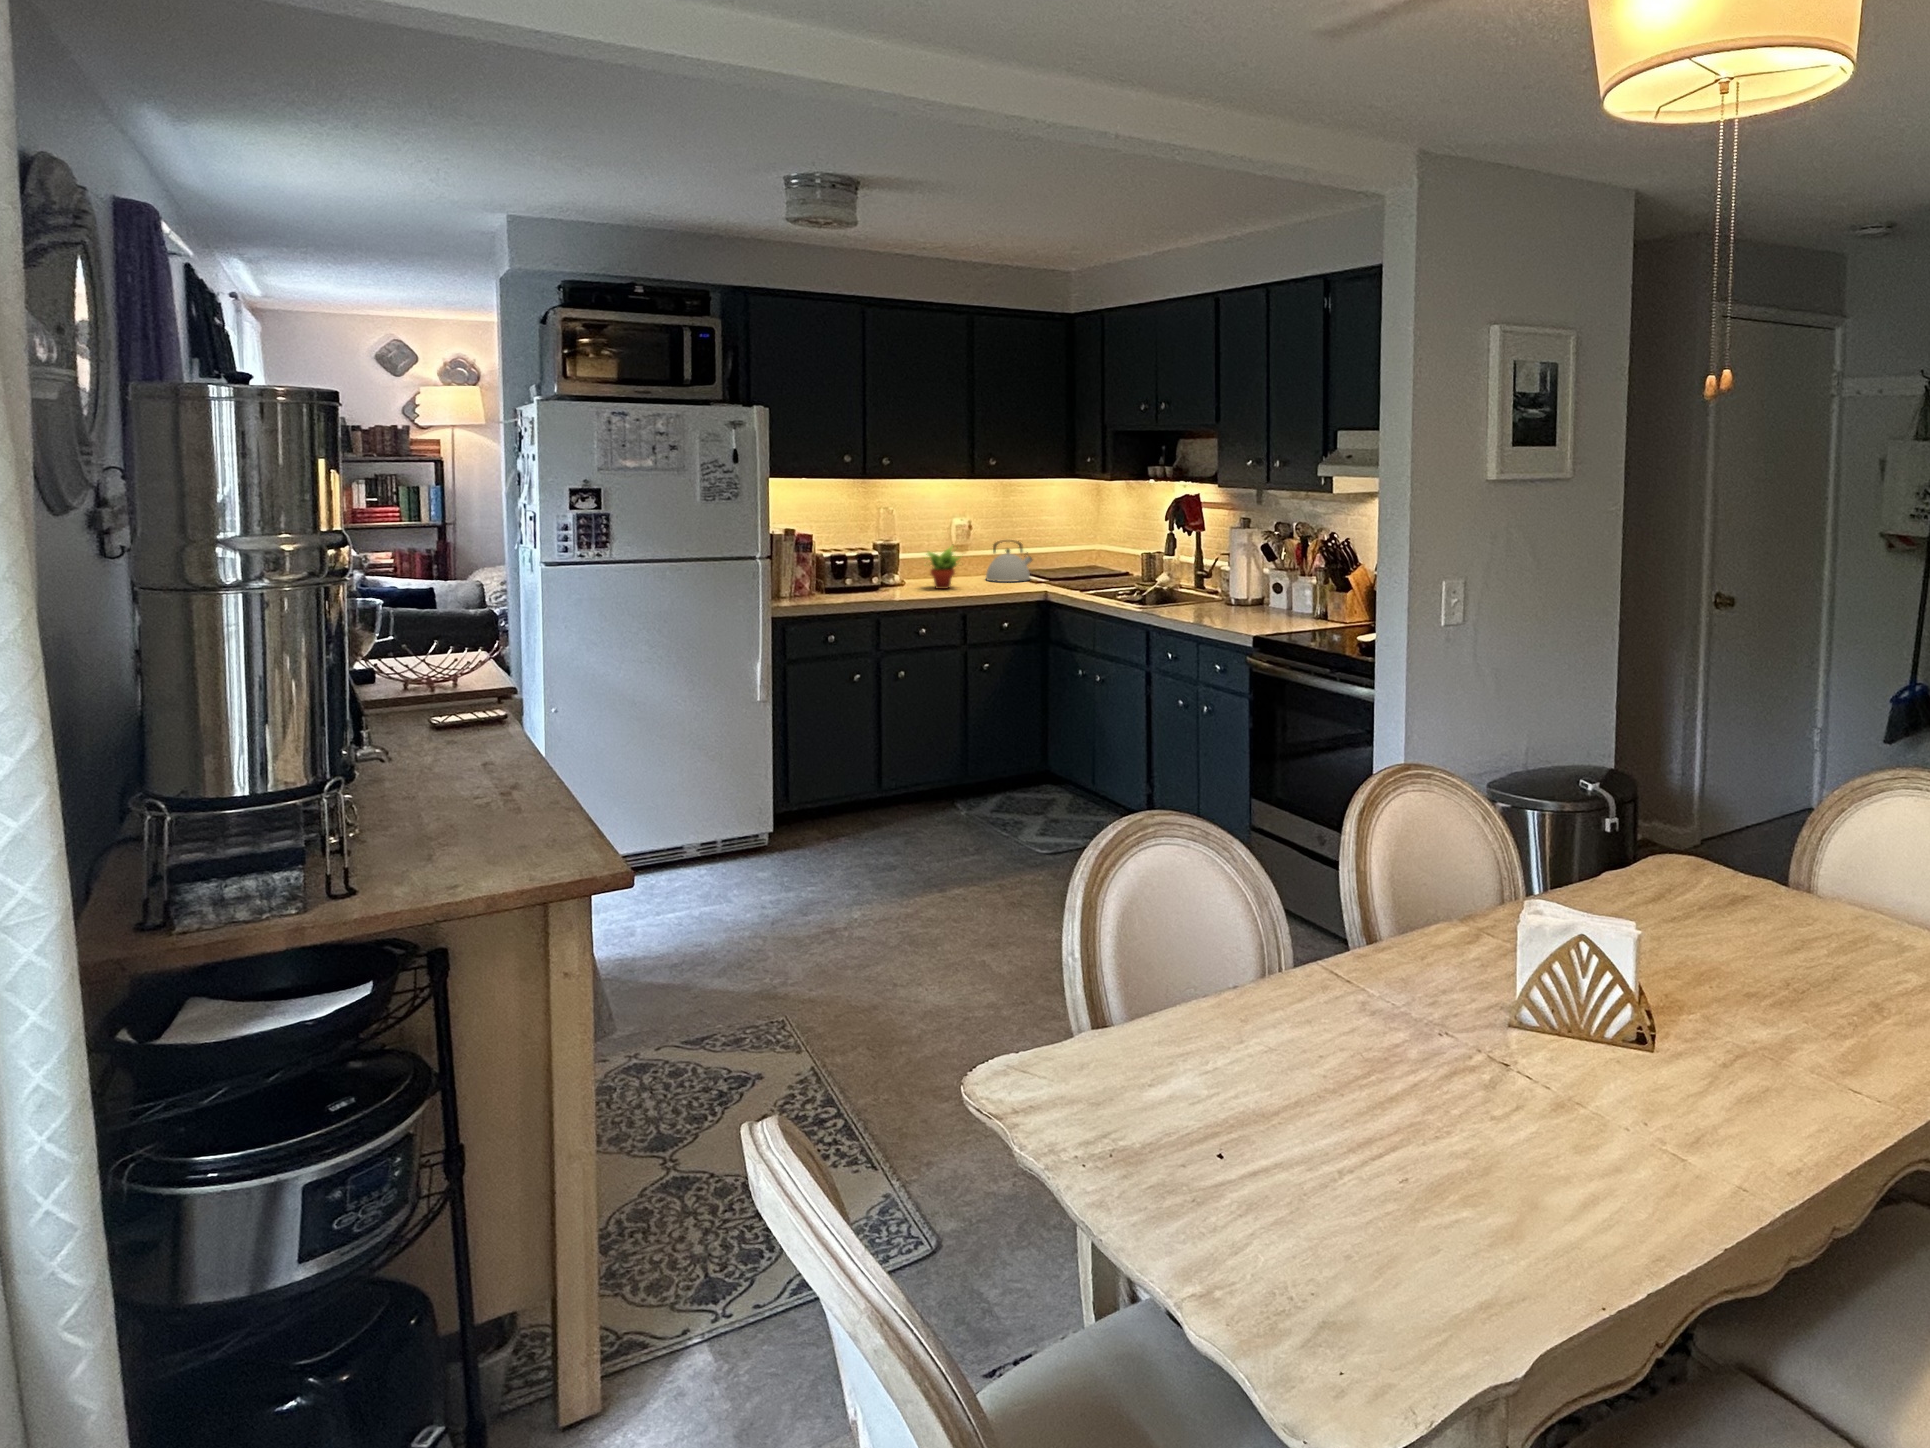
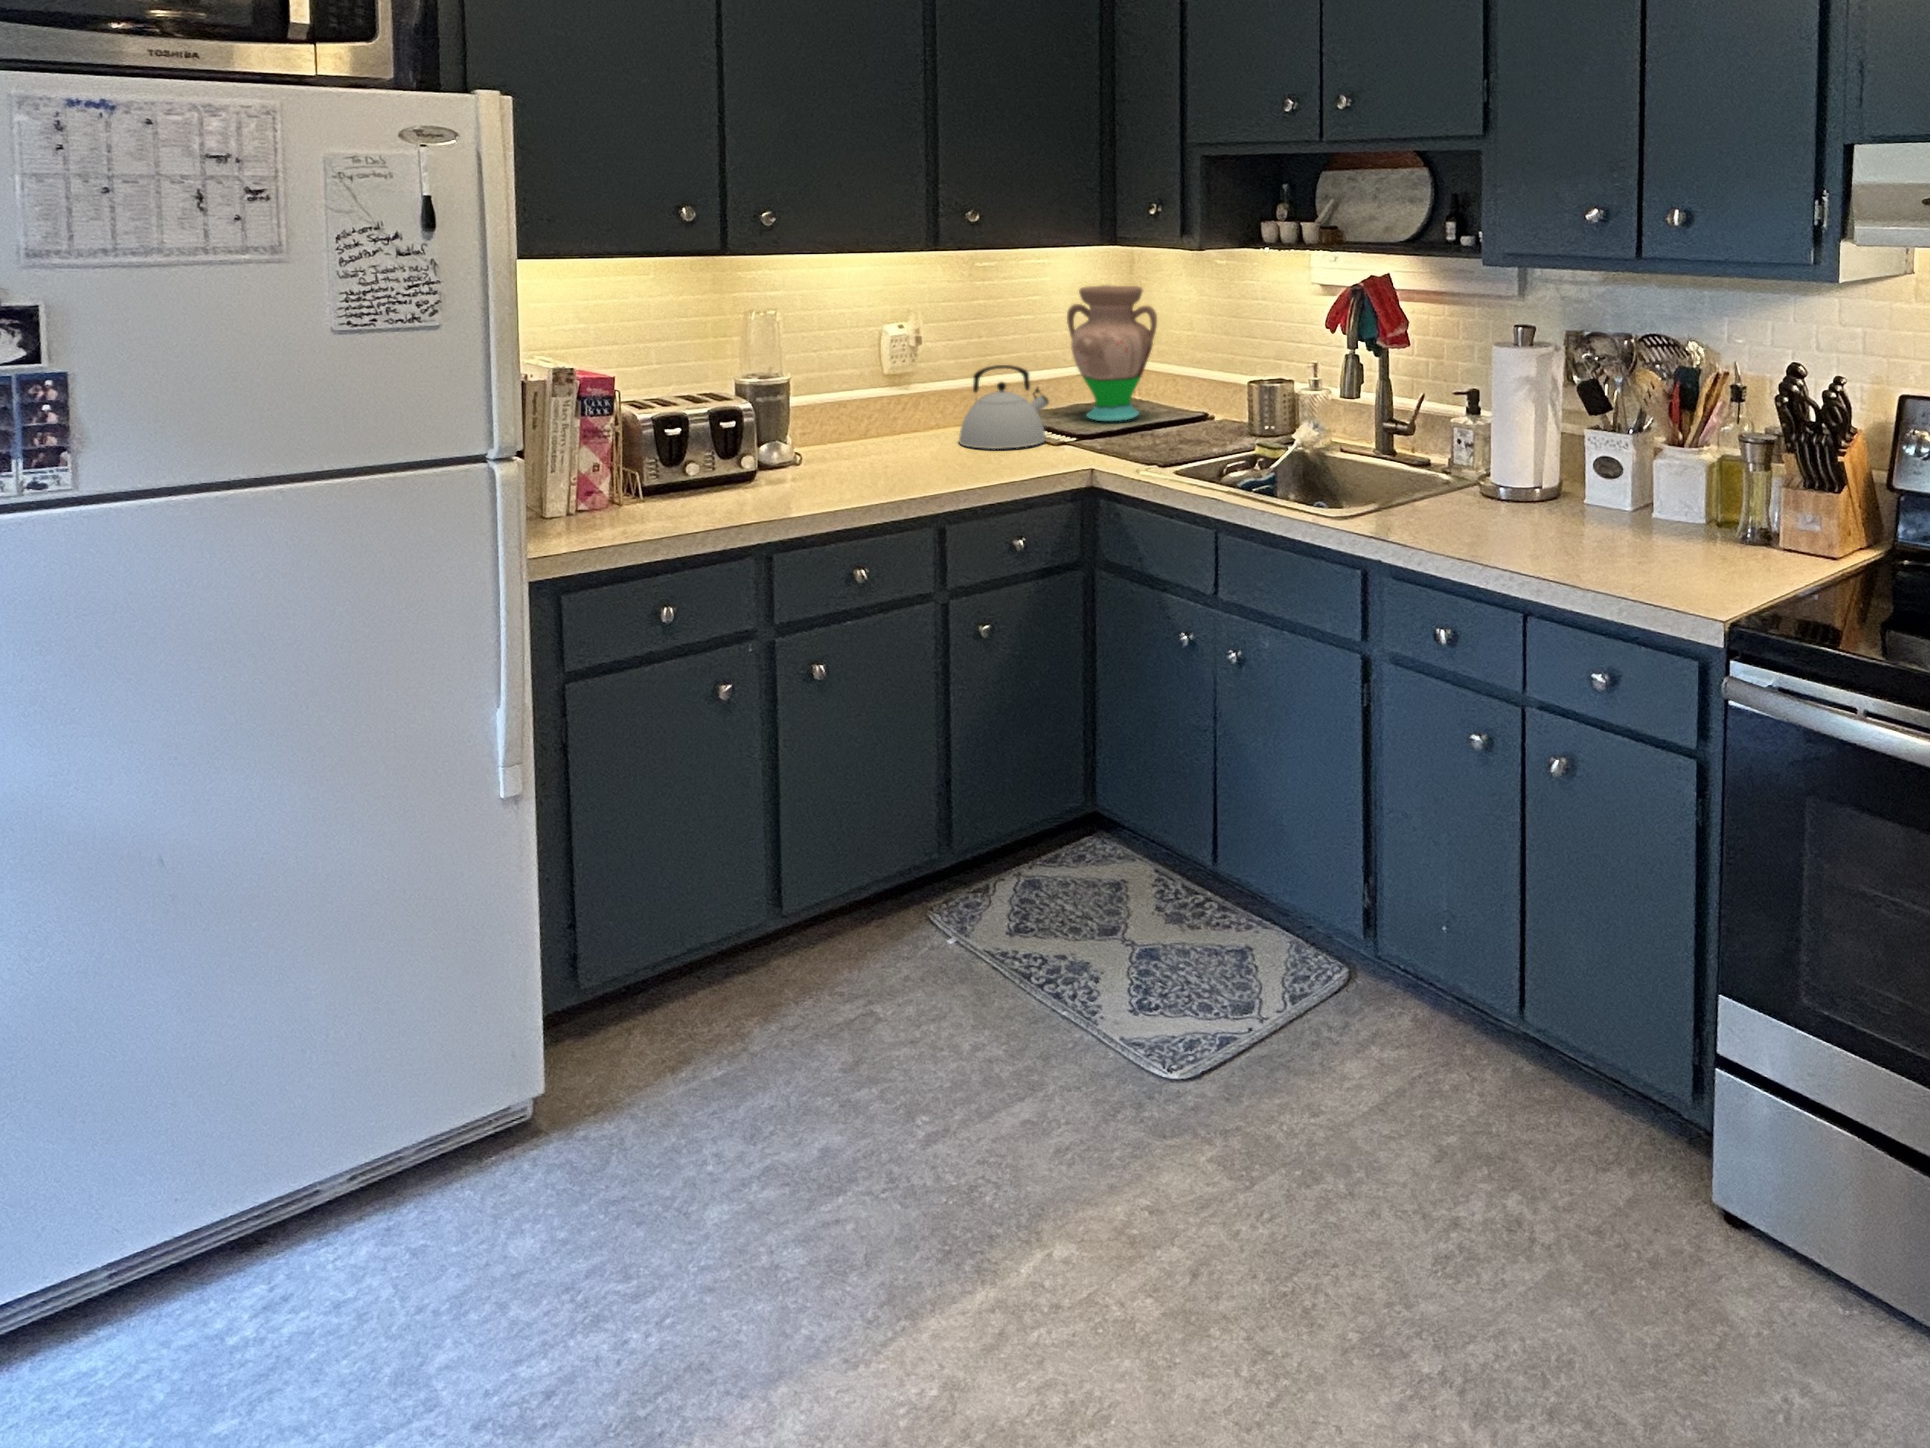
vase: none [1052,501,1097,574] -> present [1067,285,1157,421]
succulent plant: present [928,547,960,589] -> none [842,382,931,475]

